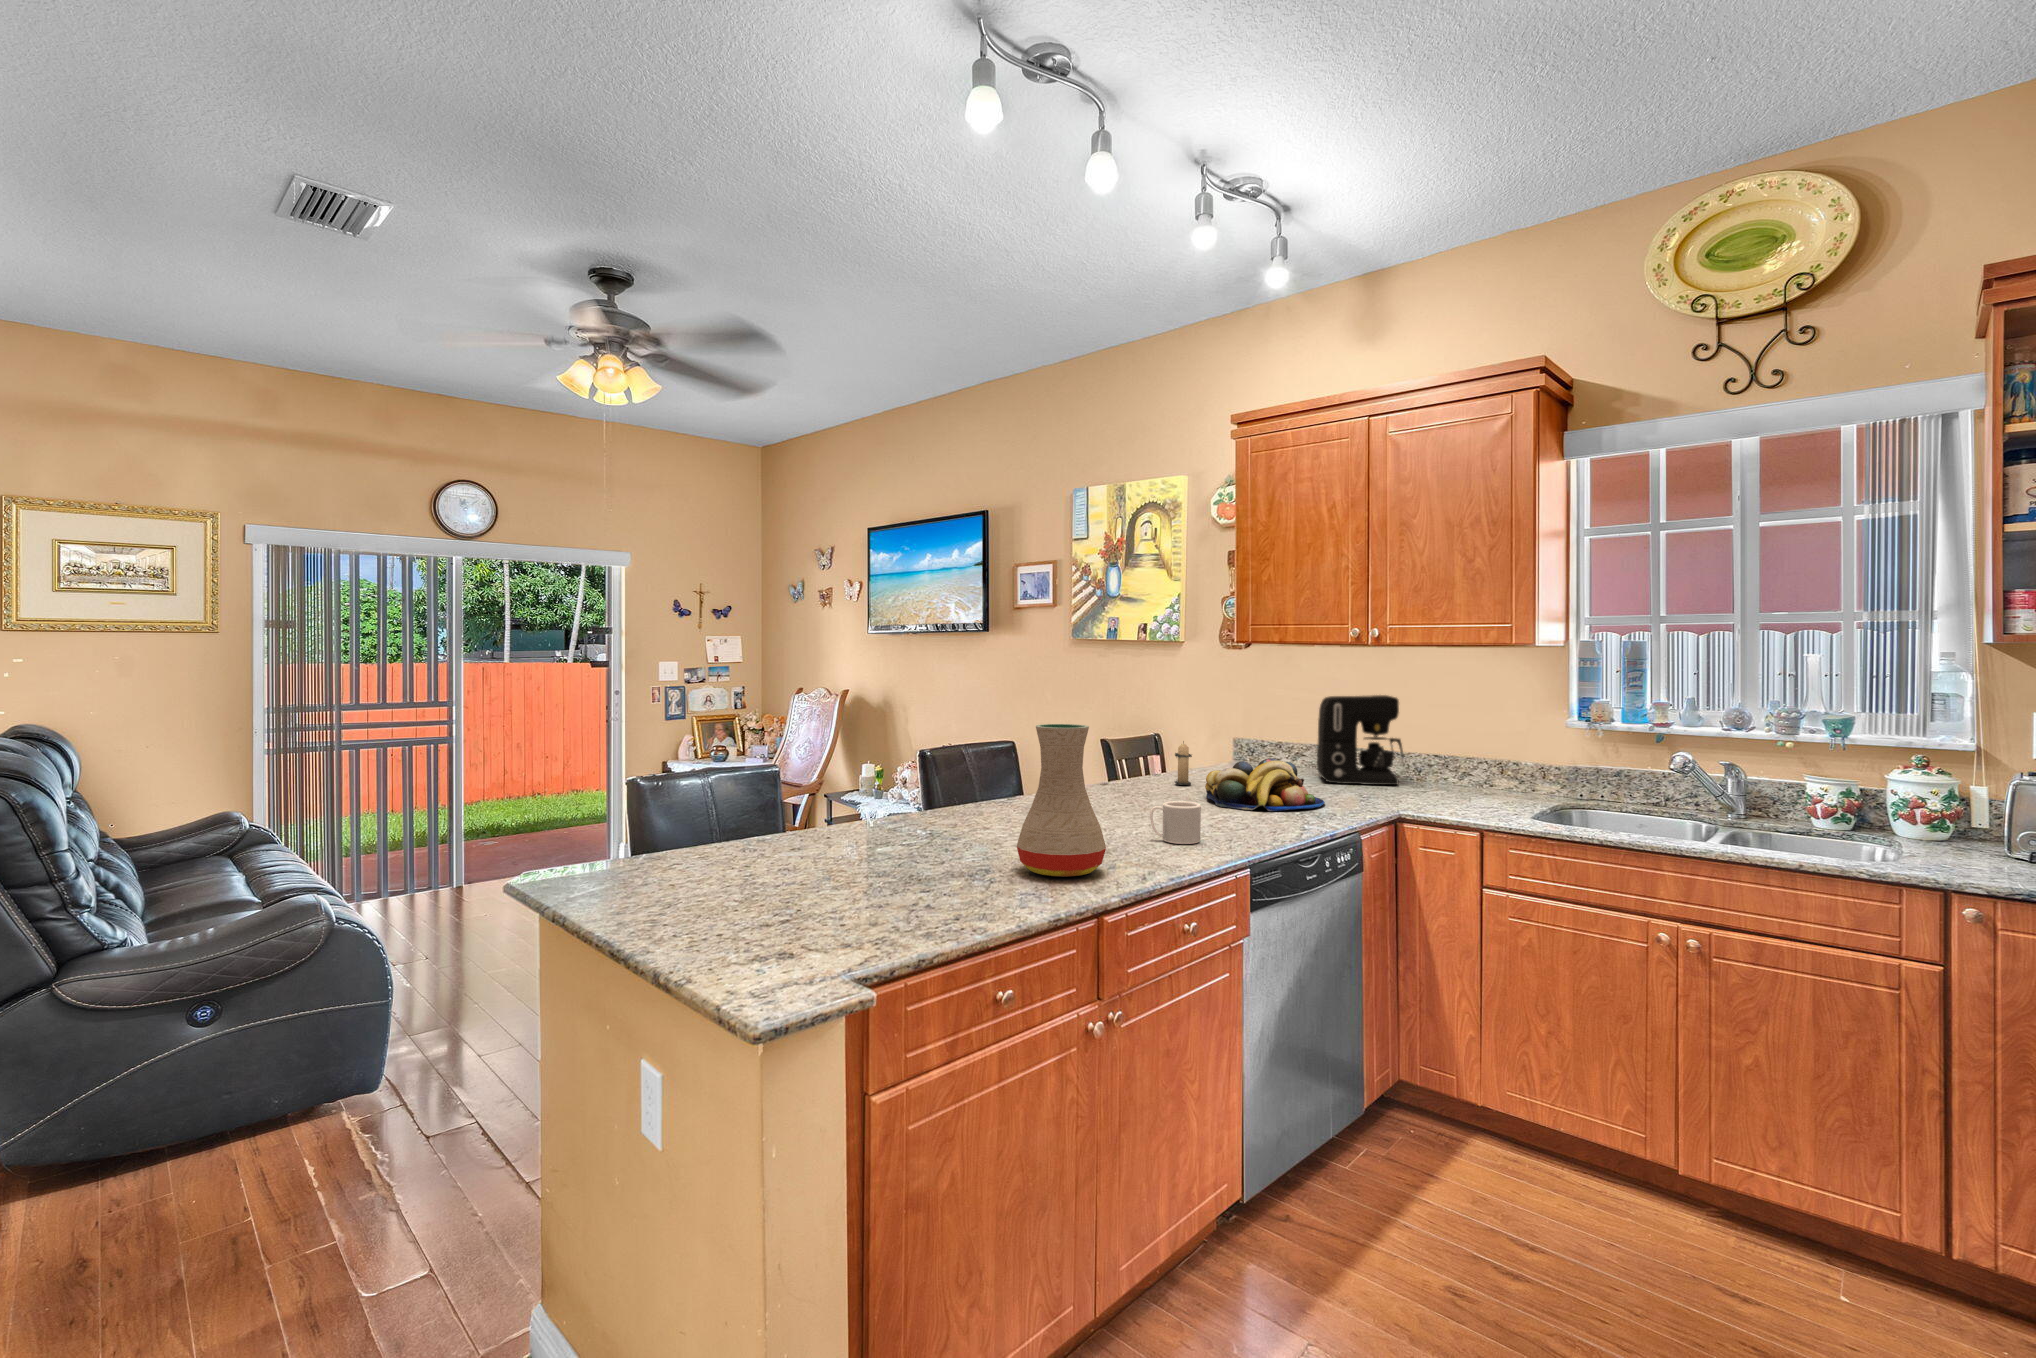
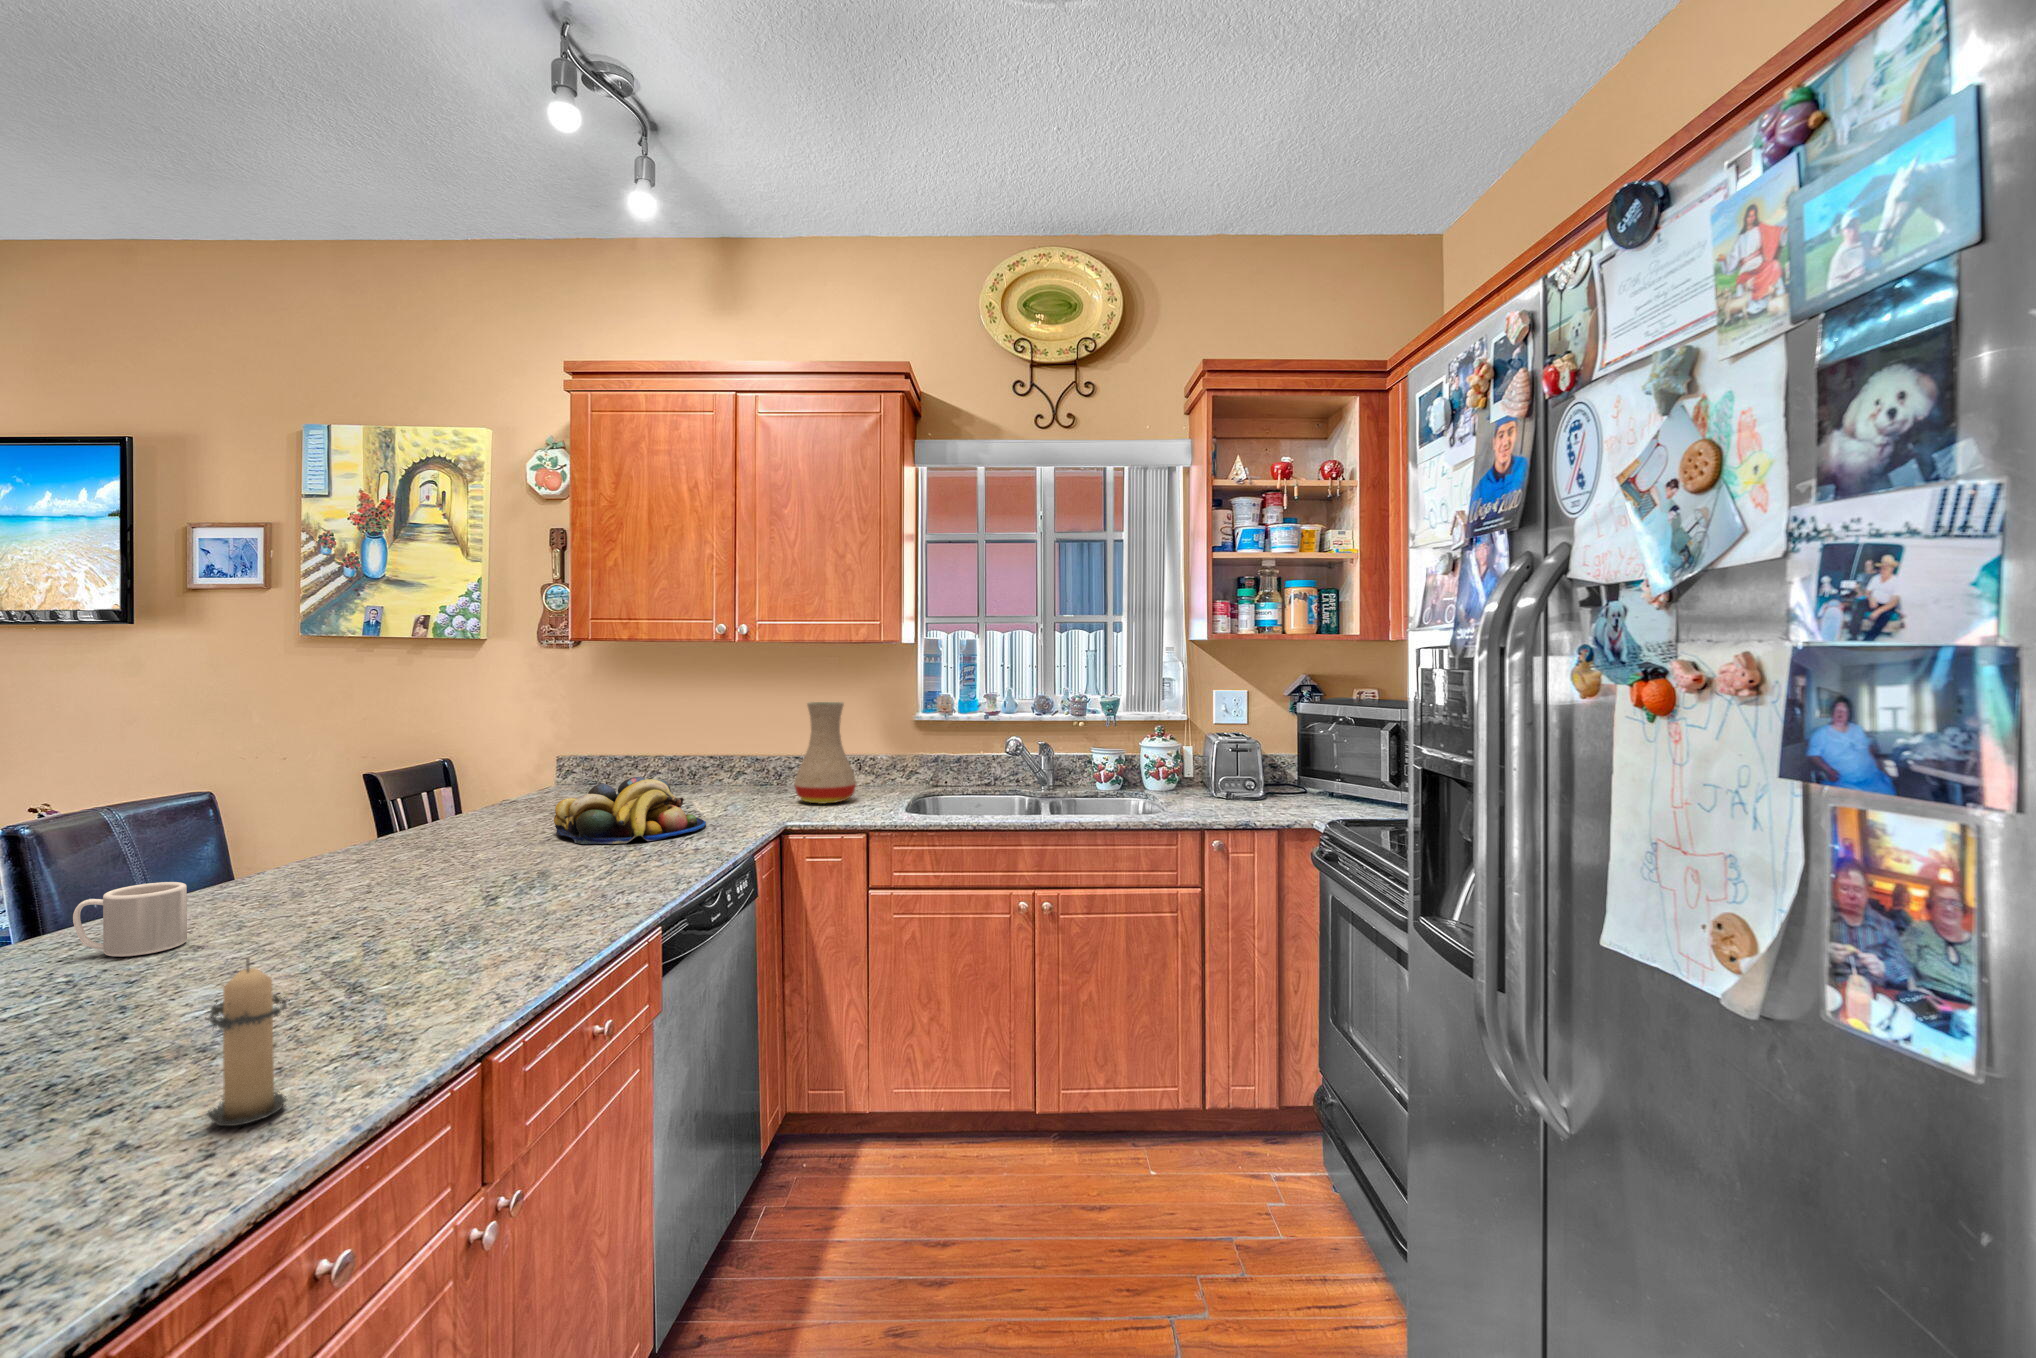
coffee maker: present [1317,695,1404,785] -> none [671,698,765,797]
vase: present [1017,724,1106,877] -> present [794,702,856,804]
candle: present [1175,741,1192,785] -> present [208,960,290,1126]
mug: present [1150,801,1201,844] -> present [73,882,187,956]

